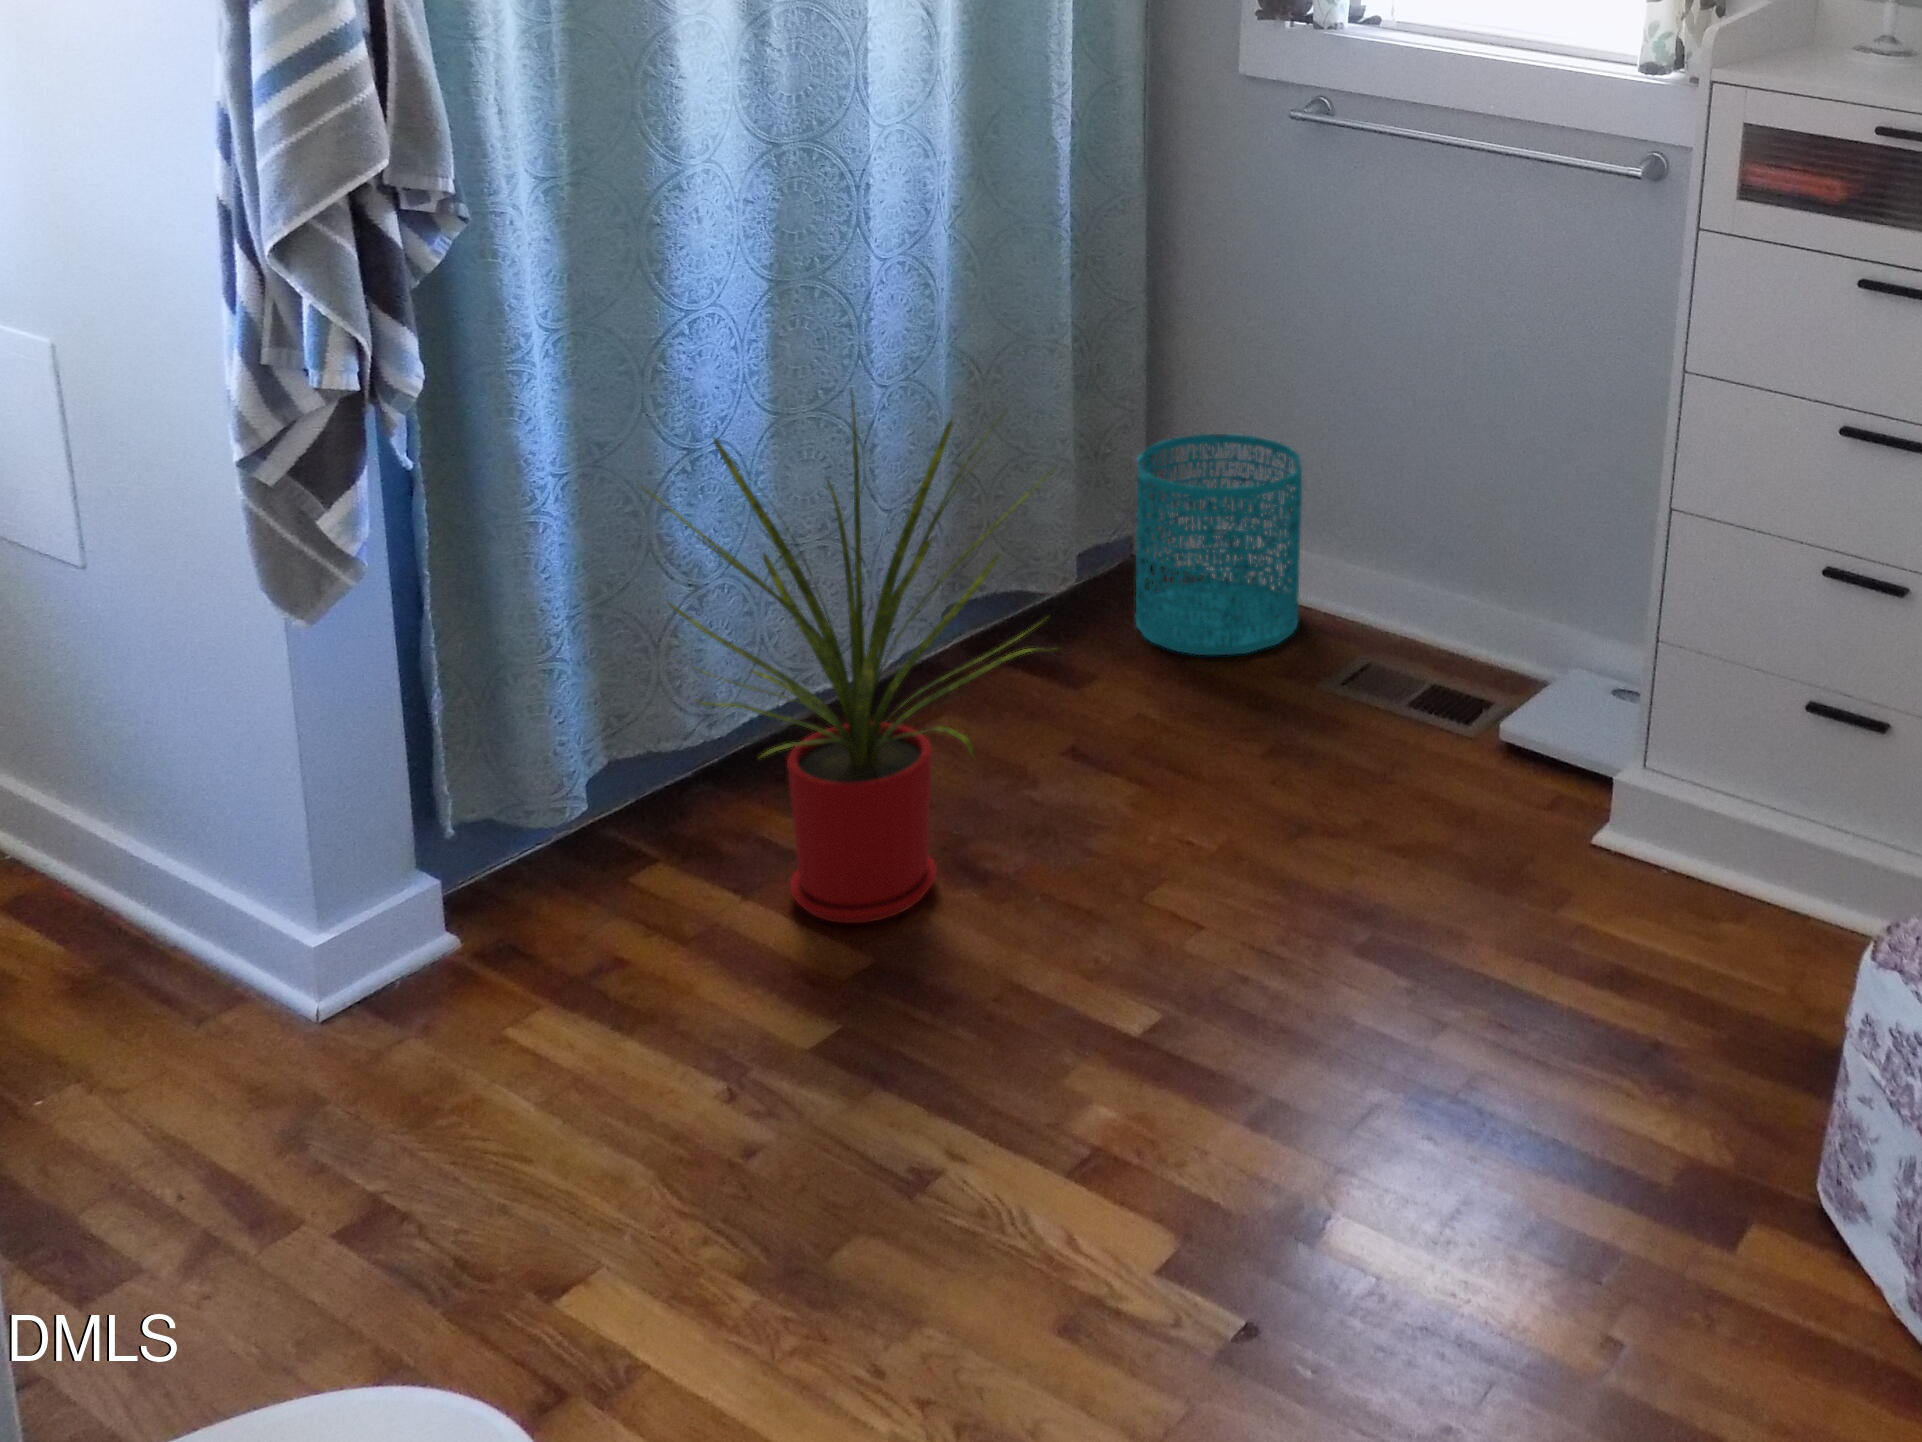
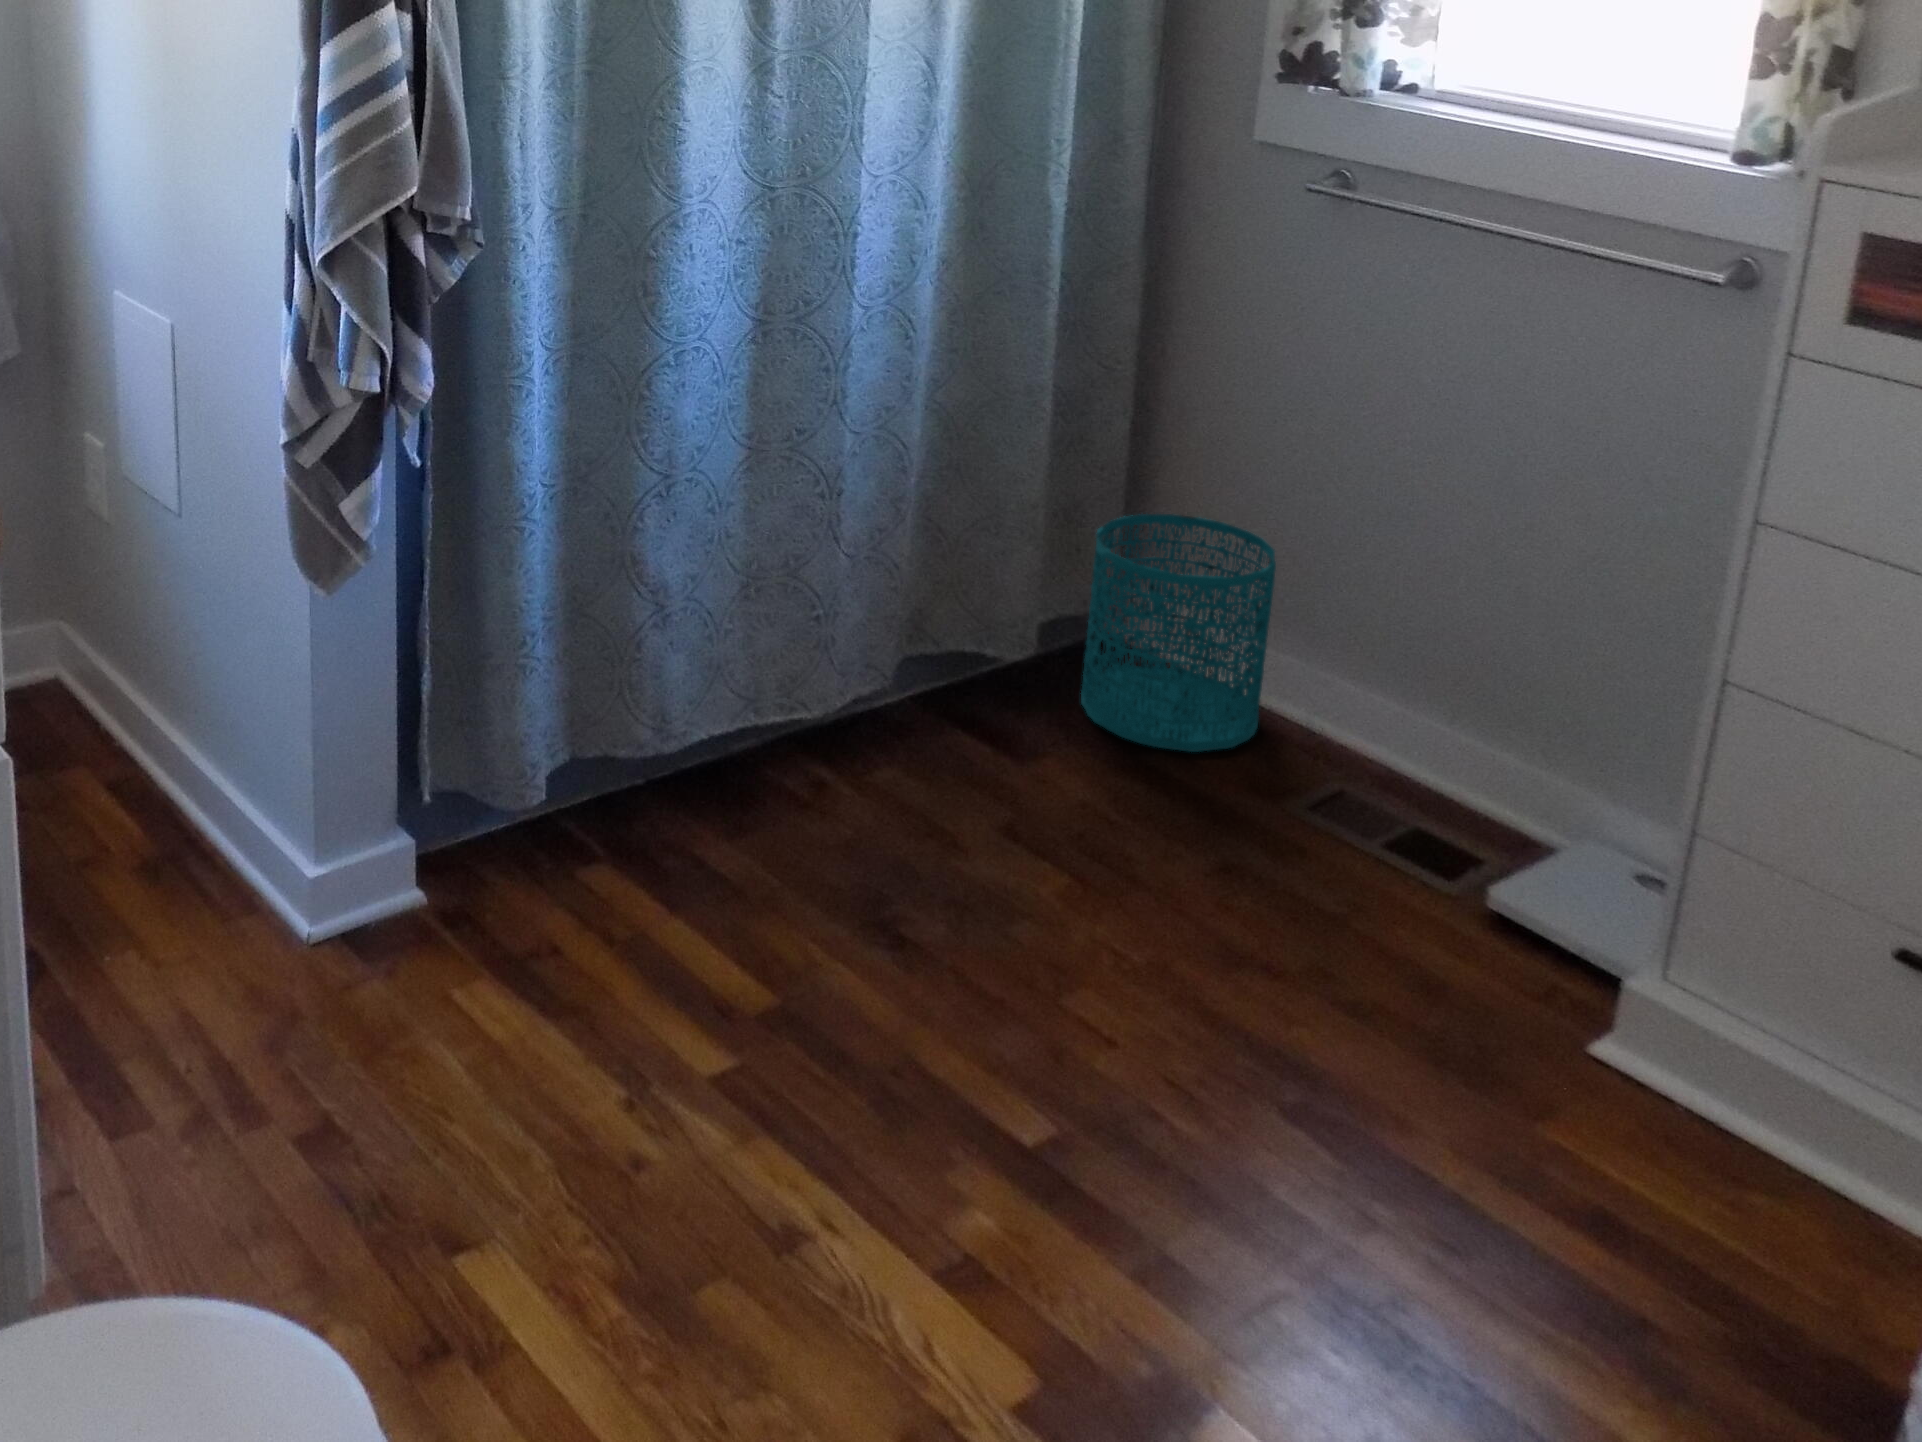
house plant: present [644,390,1050,923] -> none [605,428,1000,958]

